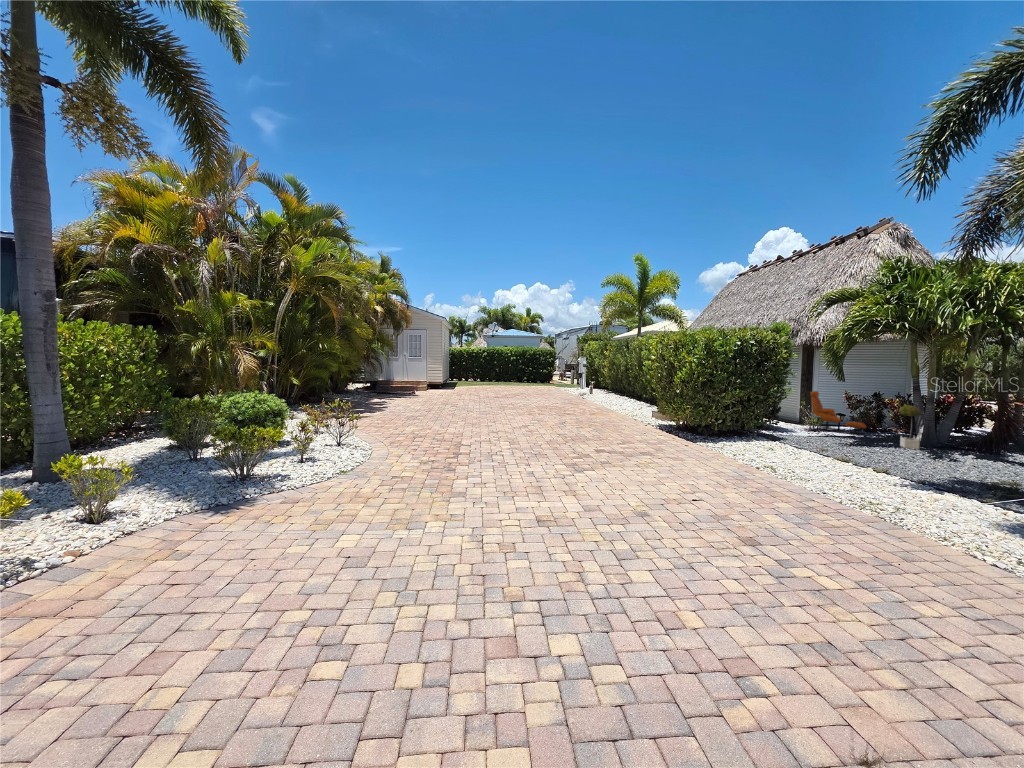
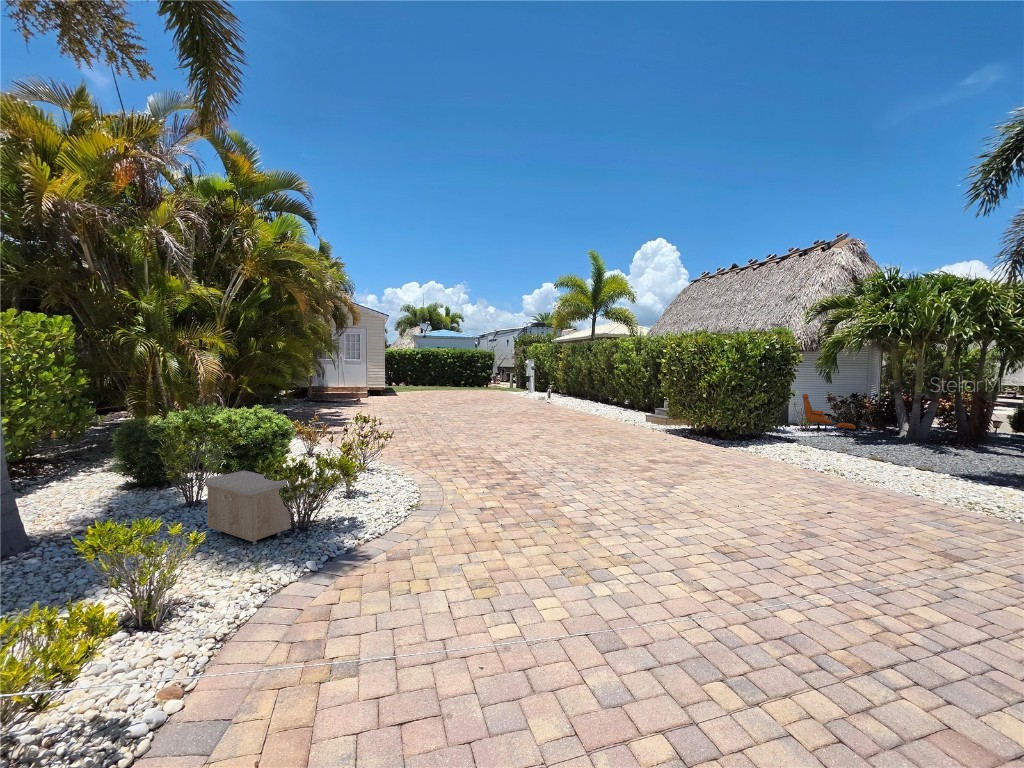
potted tree: present [900,404,922,449] -> none [899,405,920,448]
storage bench: none [181,439,234,490] -> present [205,471,290,544]

